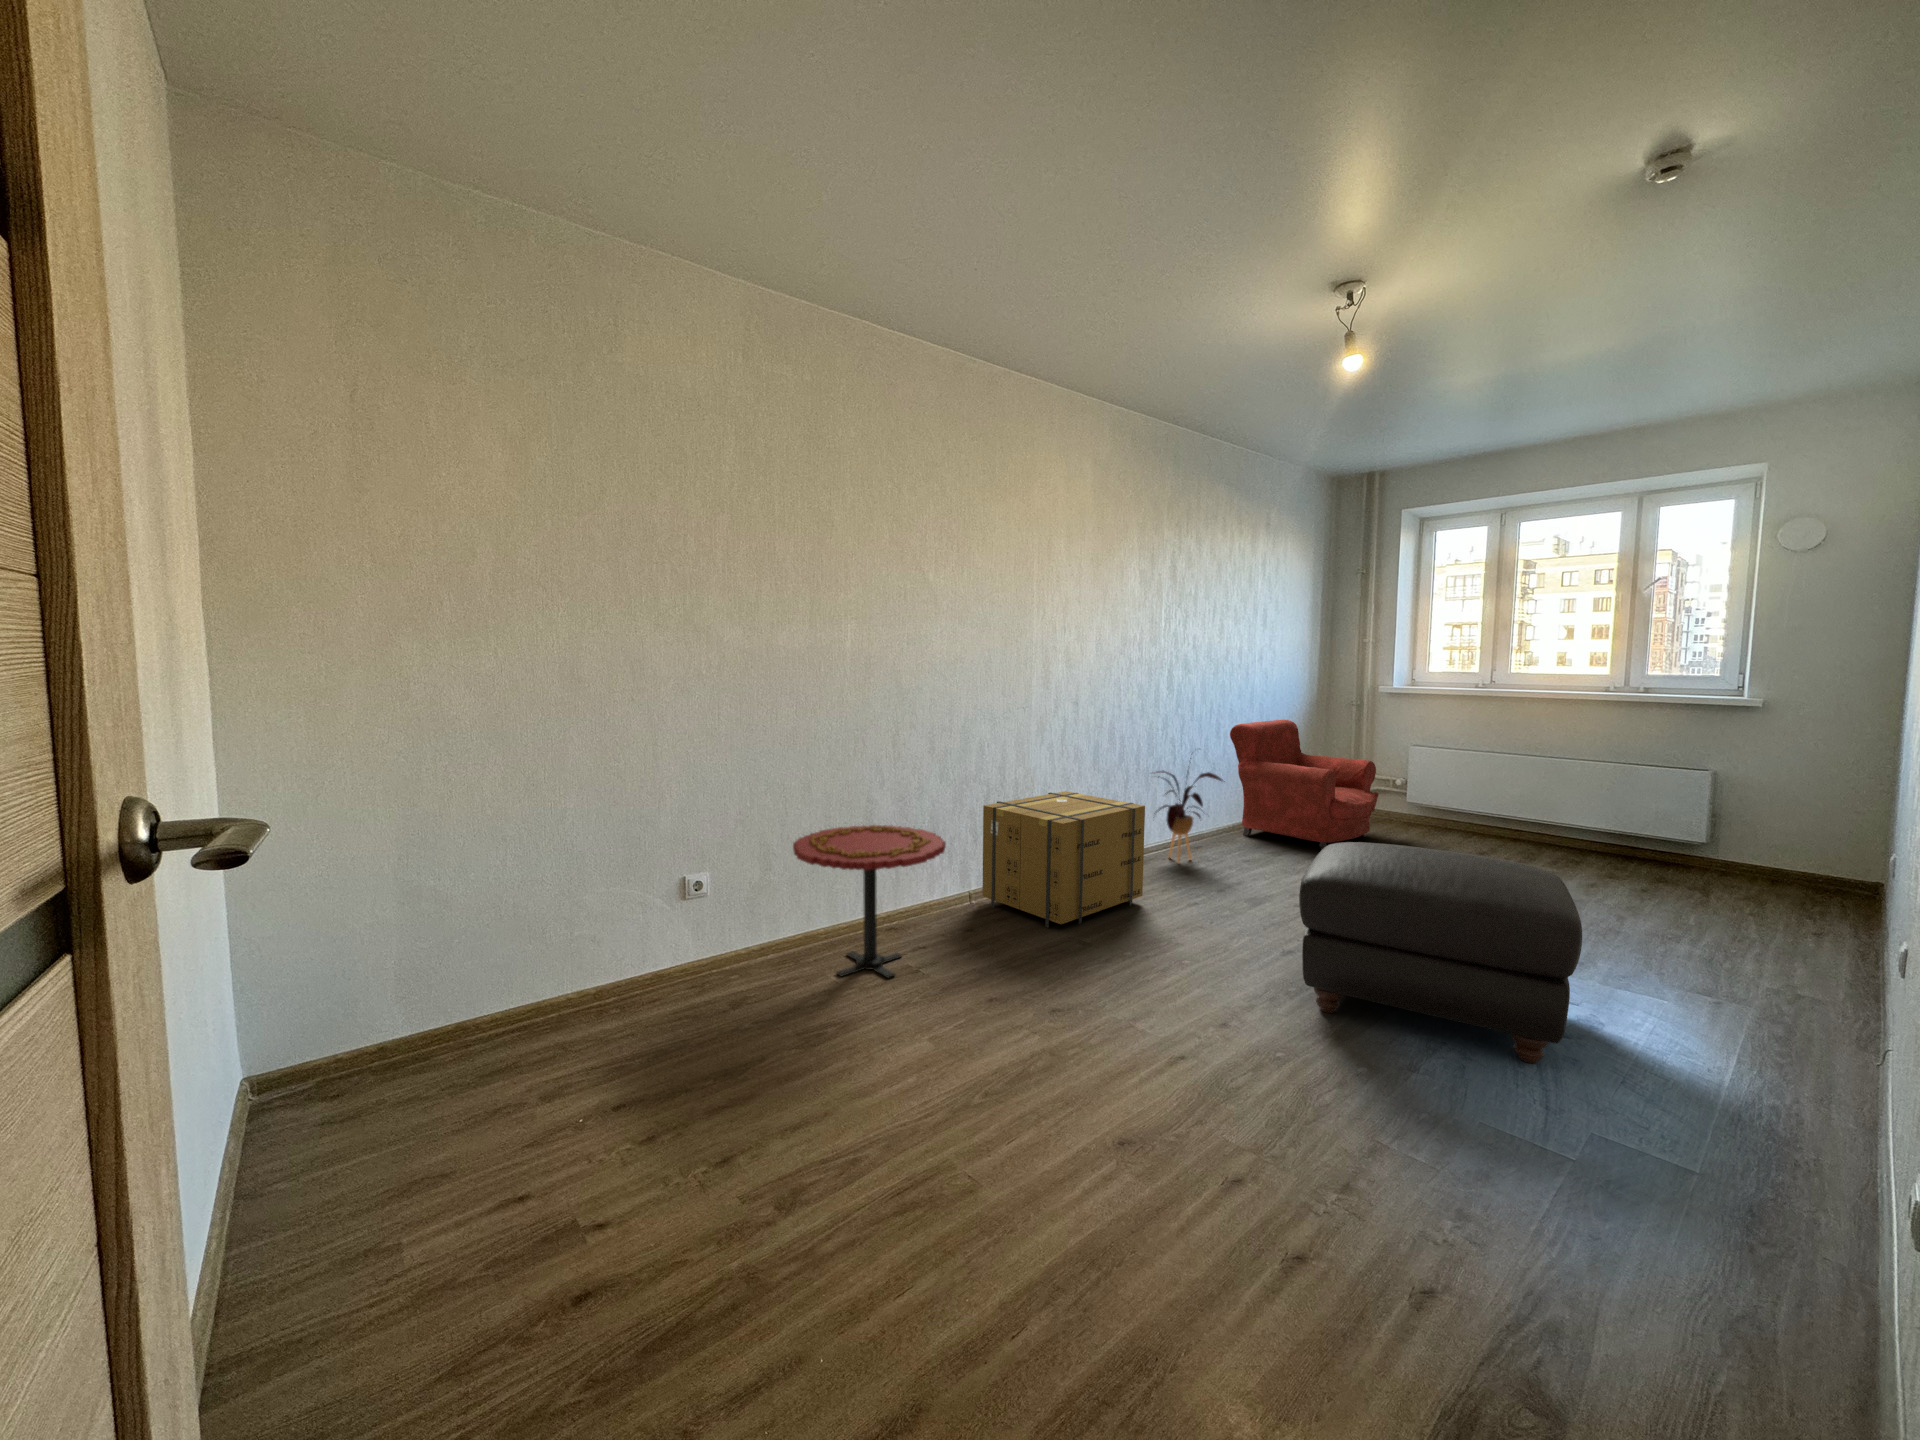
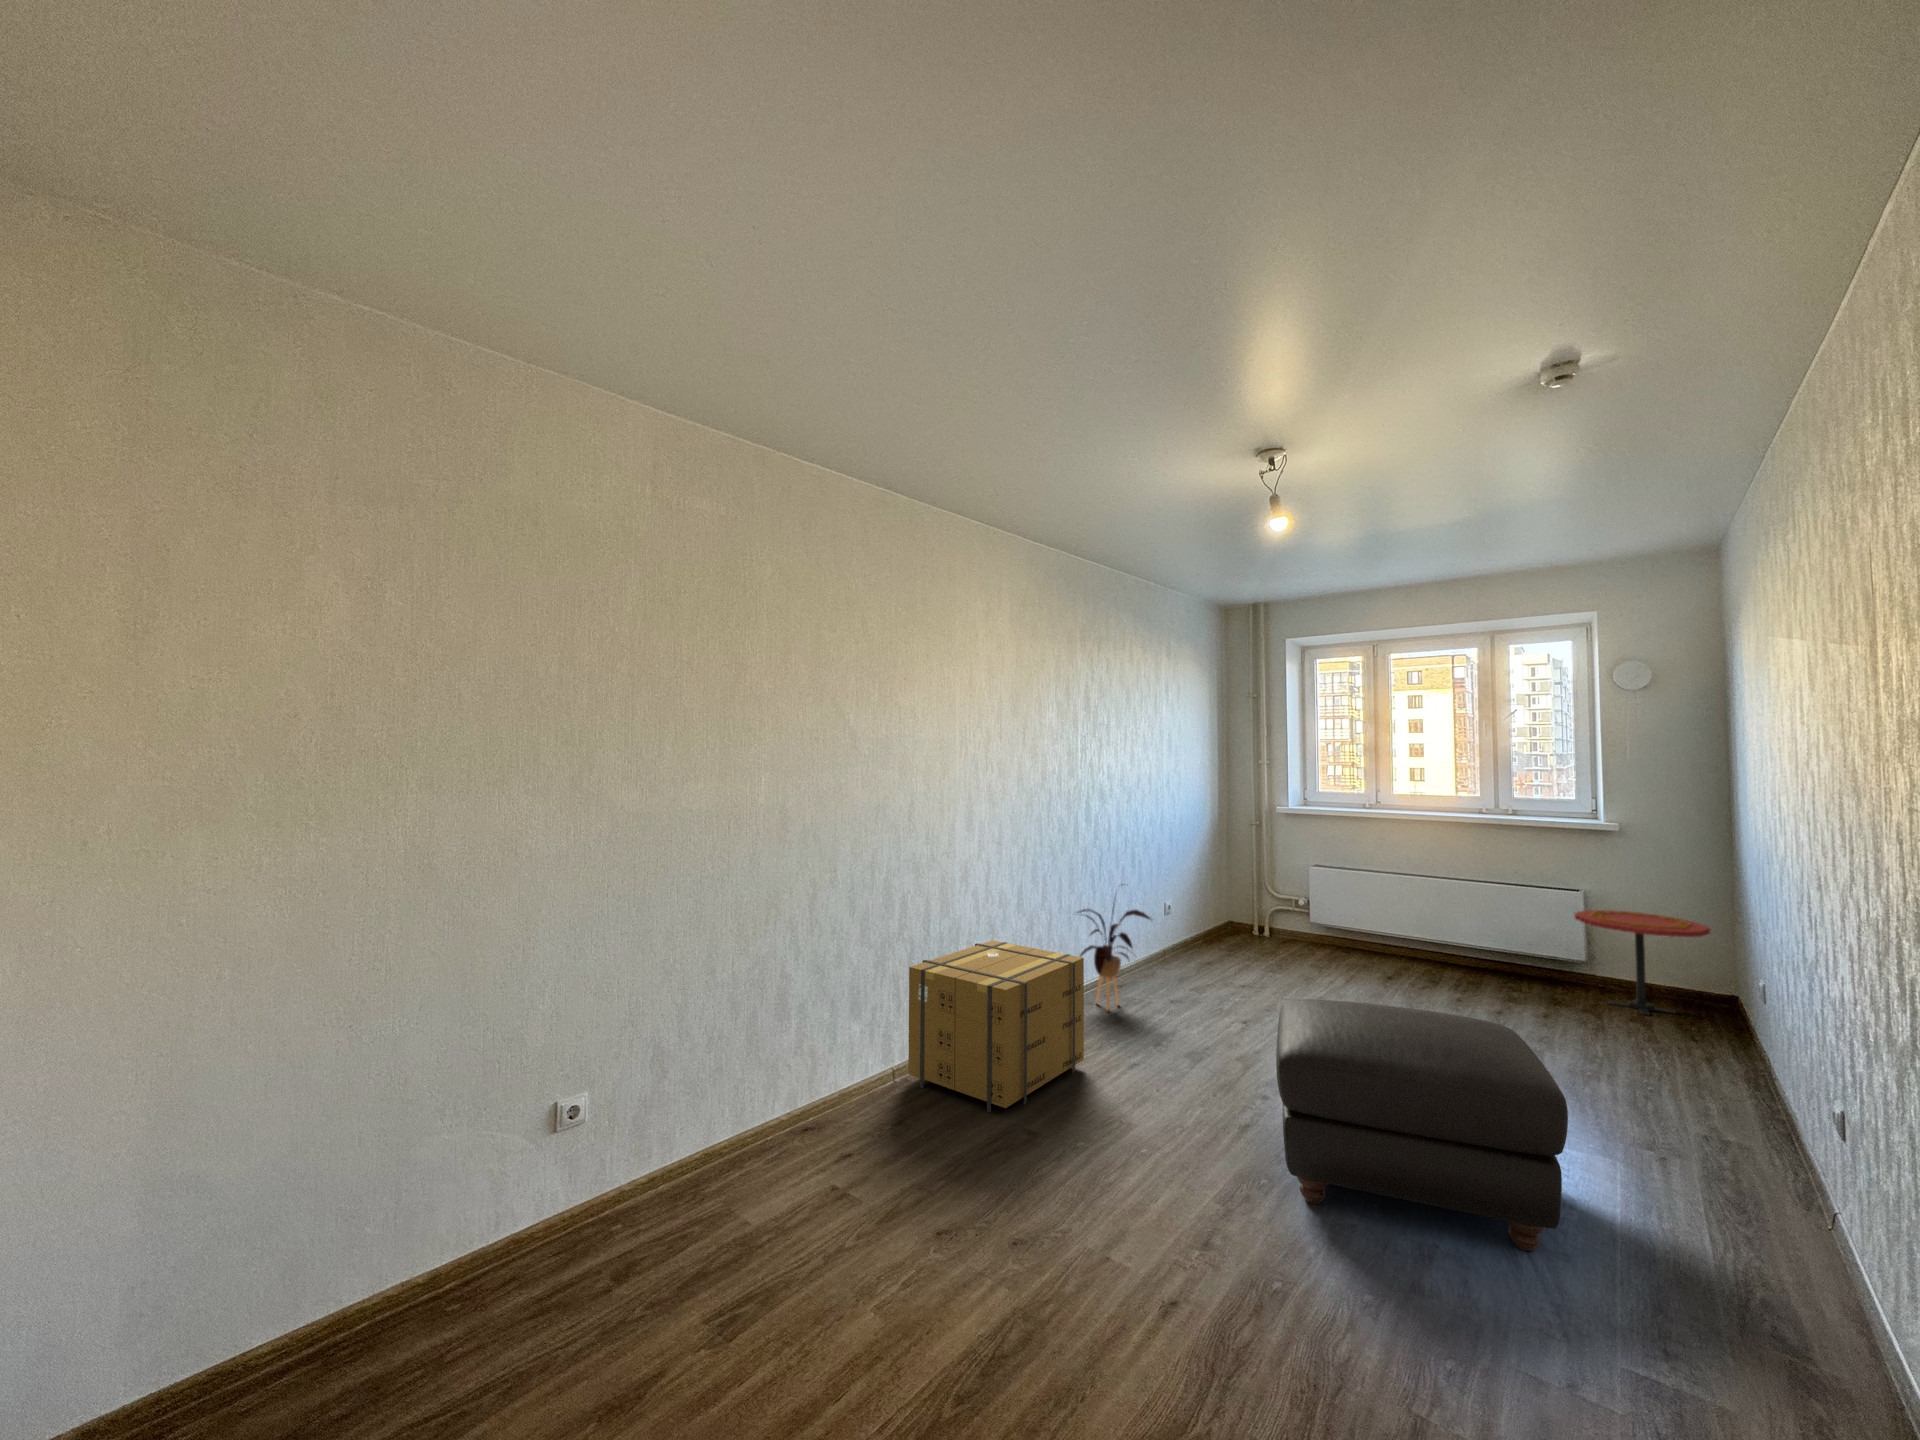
armchair: present [1230,720,1379,850] -> none [1144,843,1290,986]
side table: present [793,825,946,978] -> present [1574,910,1711,1015]

